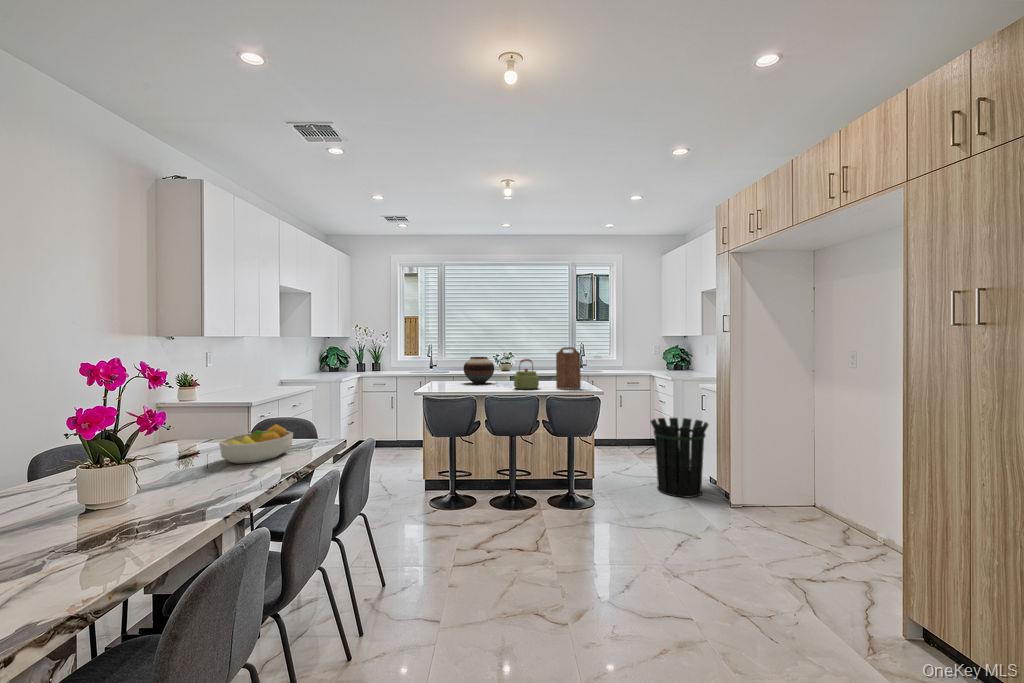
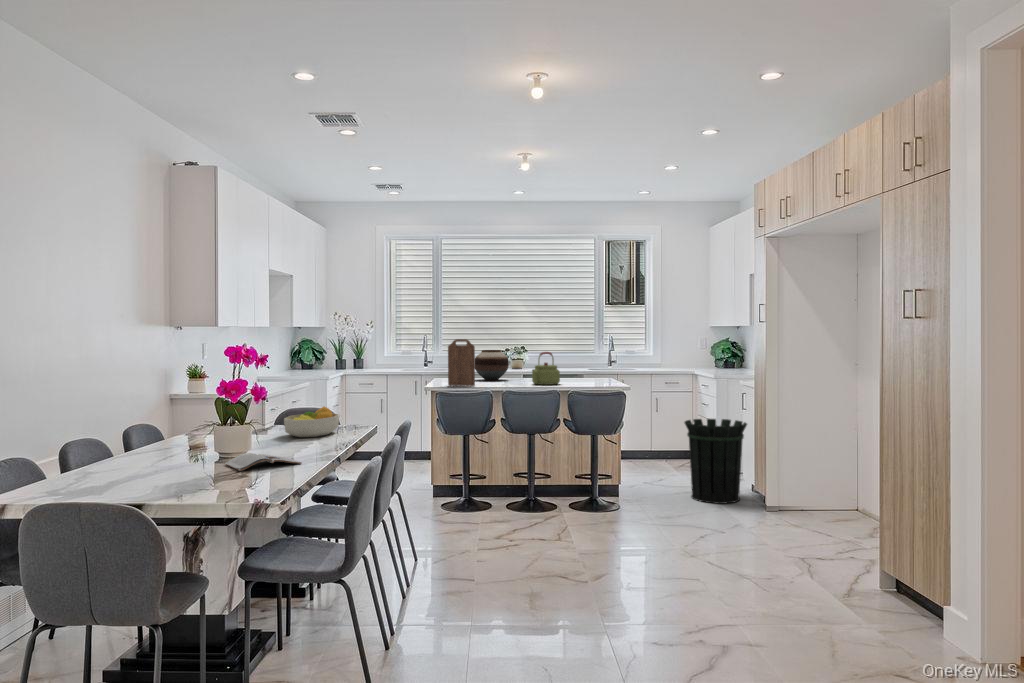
cutting board: present [556,347,581,389] -> present [448,339,475,386]
magazine: none [40,512,164,558] -> present [225,453,302,471]

